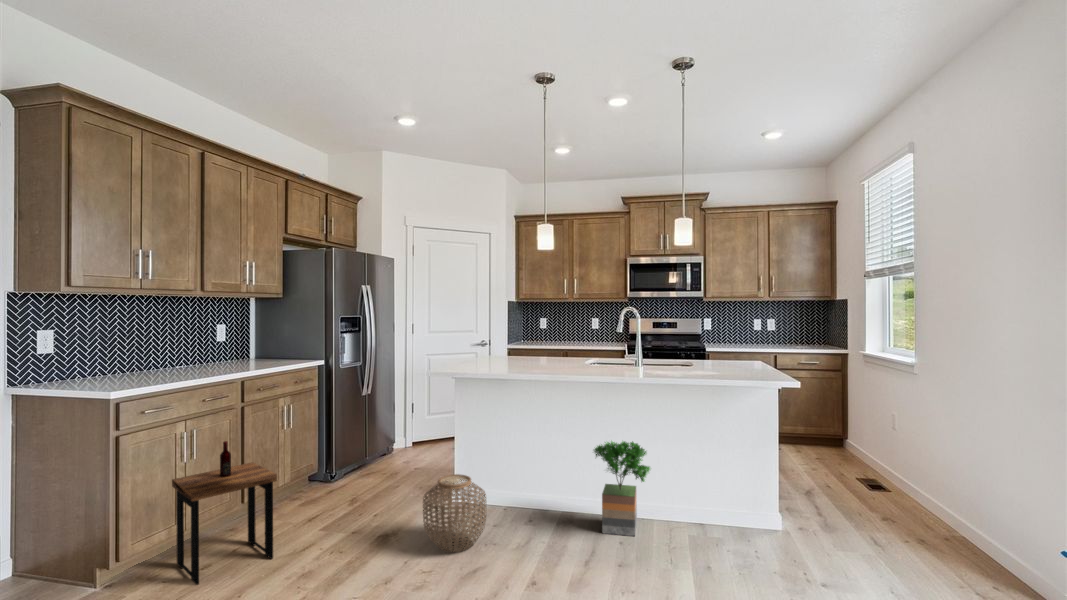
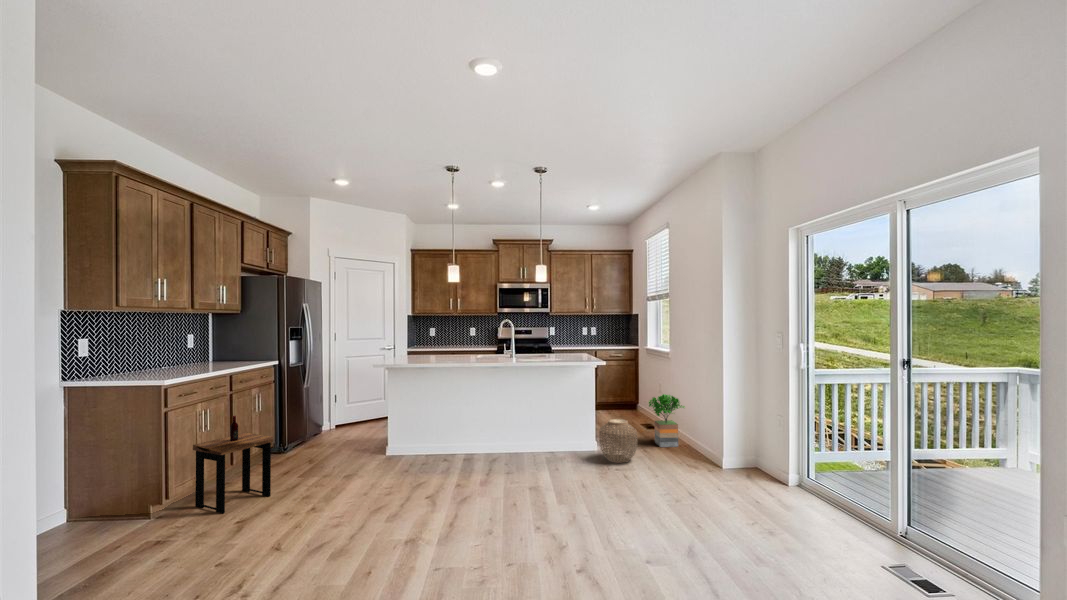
potted tree: present [594,441,650,536] -> present [649,394,685,447]
woven basket: present [423,474,486,552] -> present [599,419,637,463]

